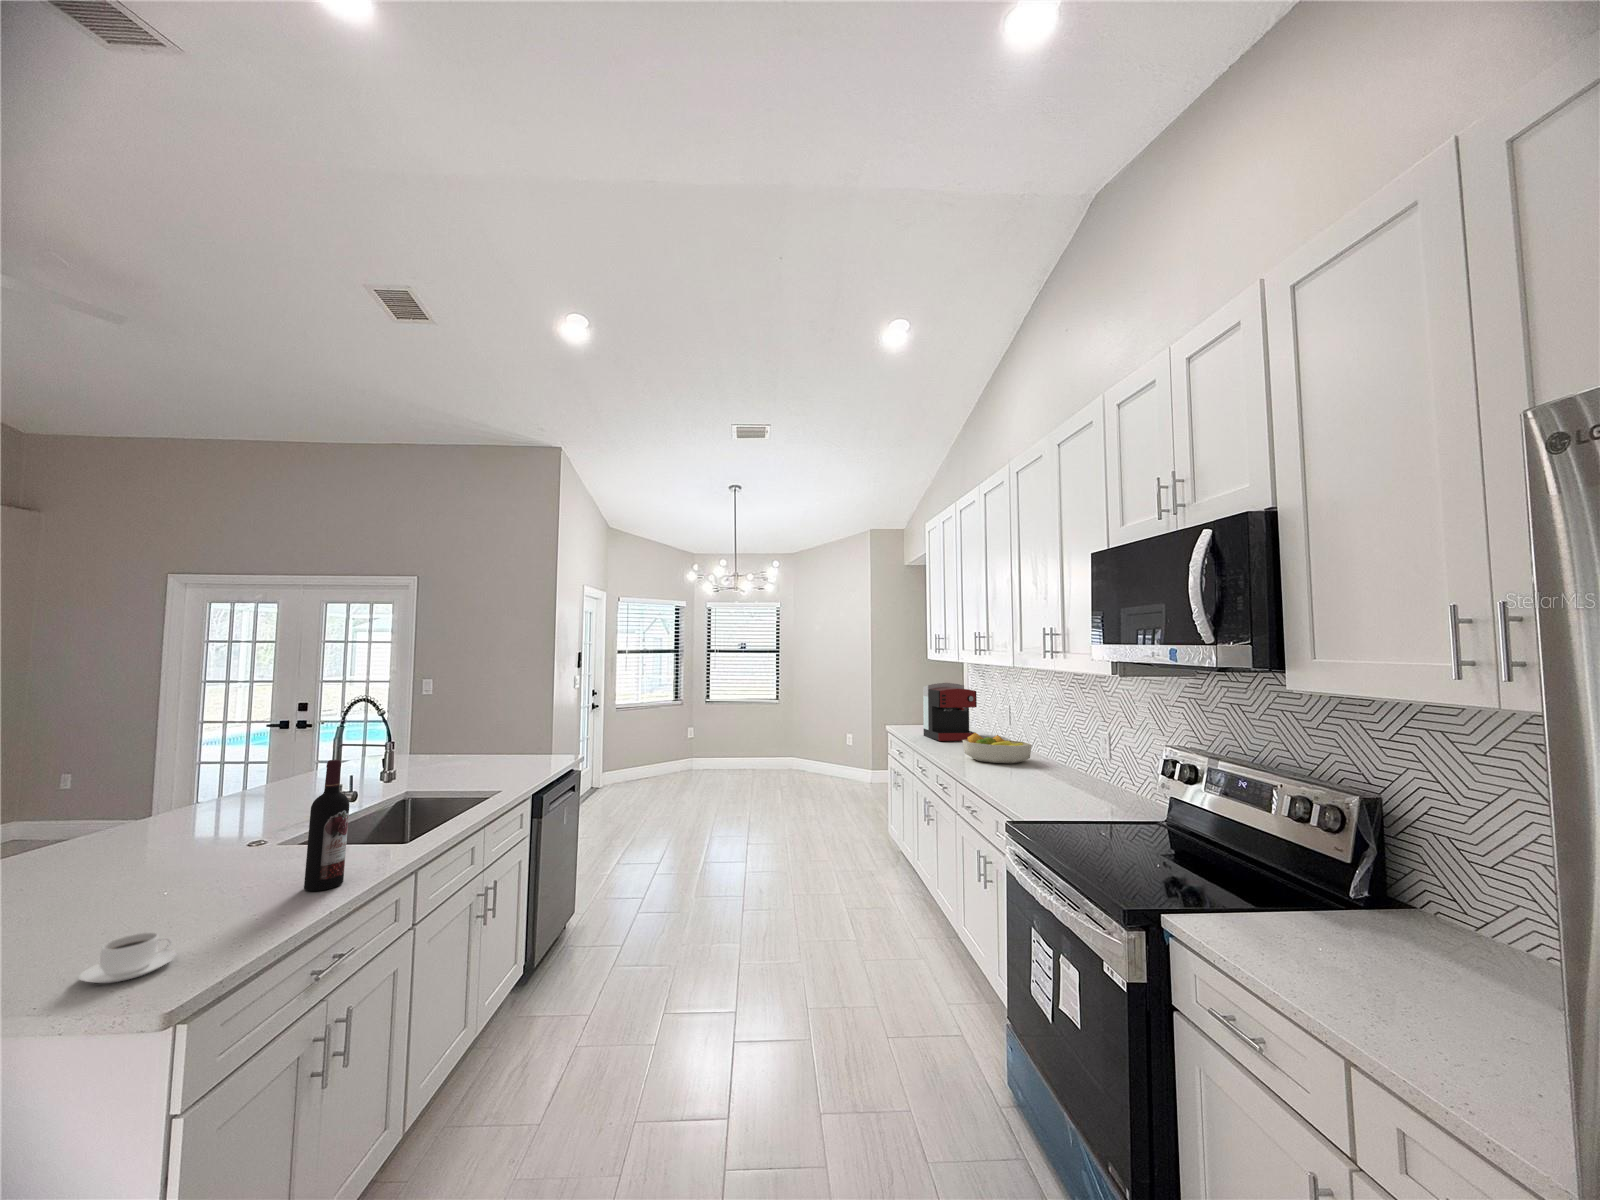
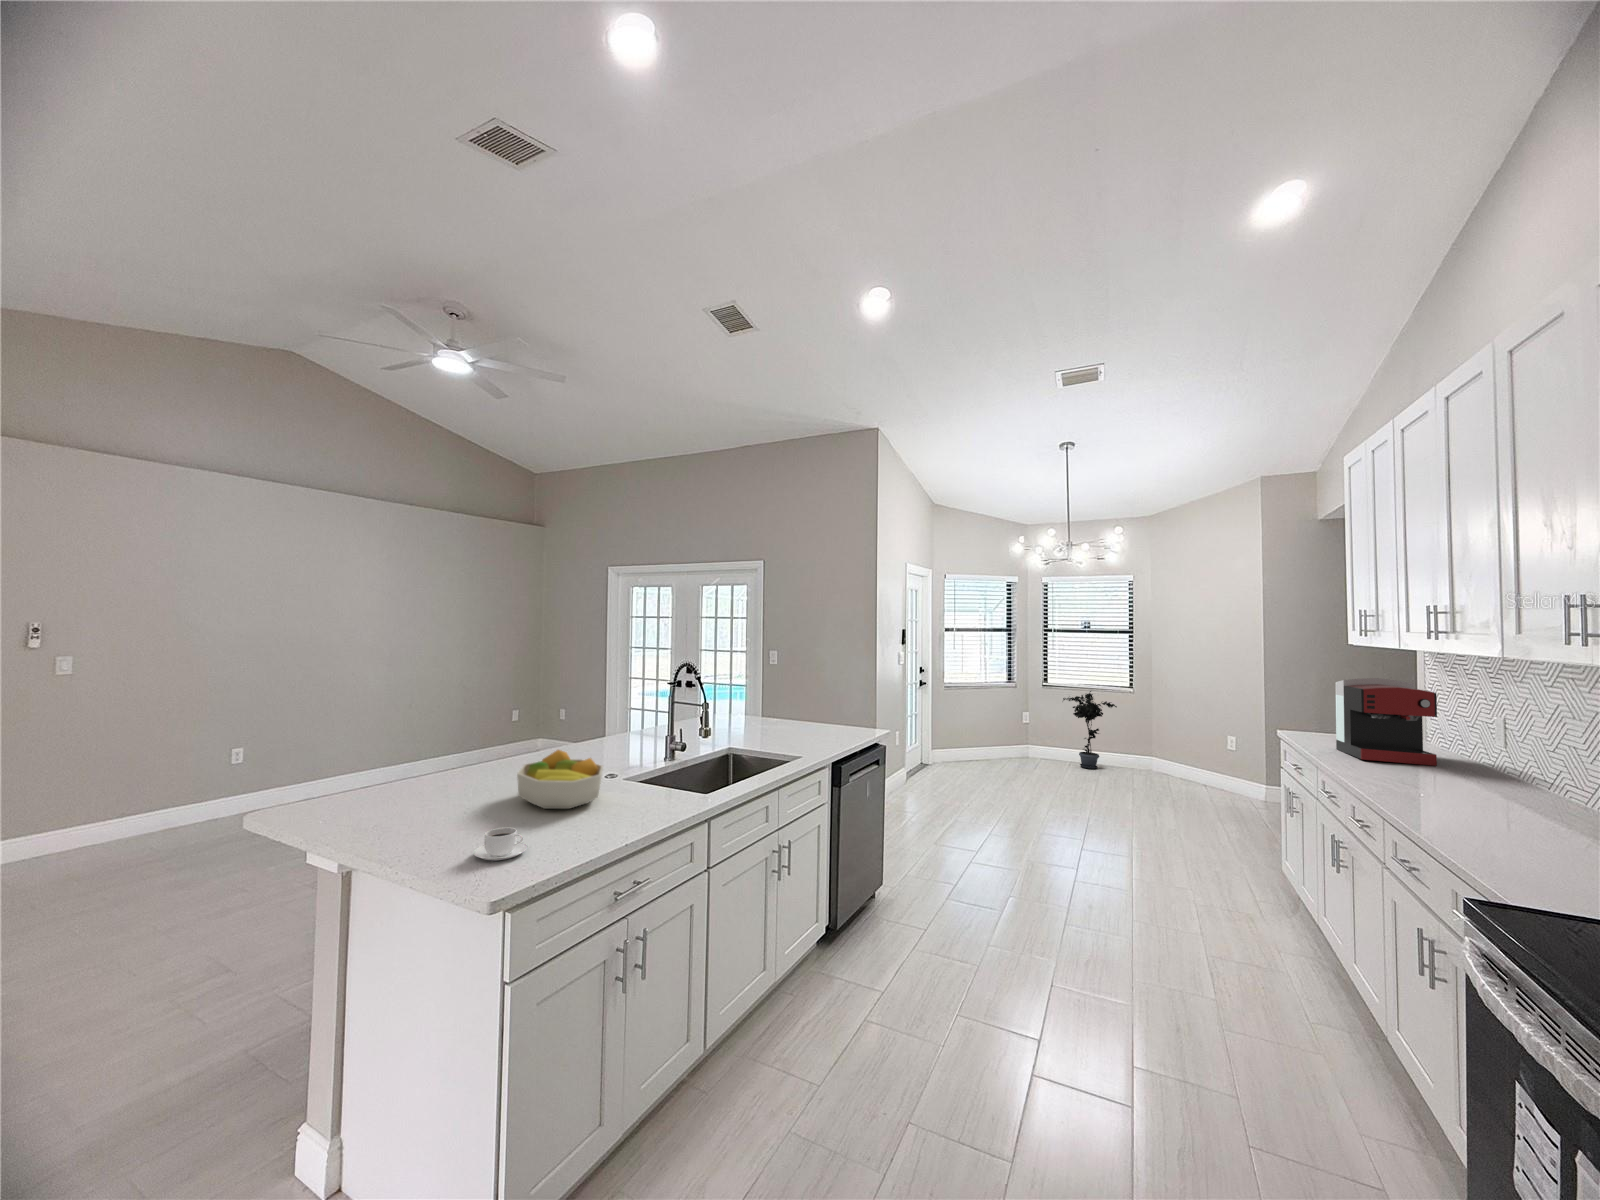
potted plant: none [724,704,769,774] -> present [1063,691,1117,769]
fruit bowl: present [963,733,1032,764] -> present [517,750,603,809]
wine bottle: present [304,760,350,891] -> none [623,712,653,819]

